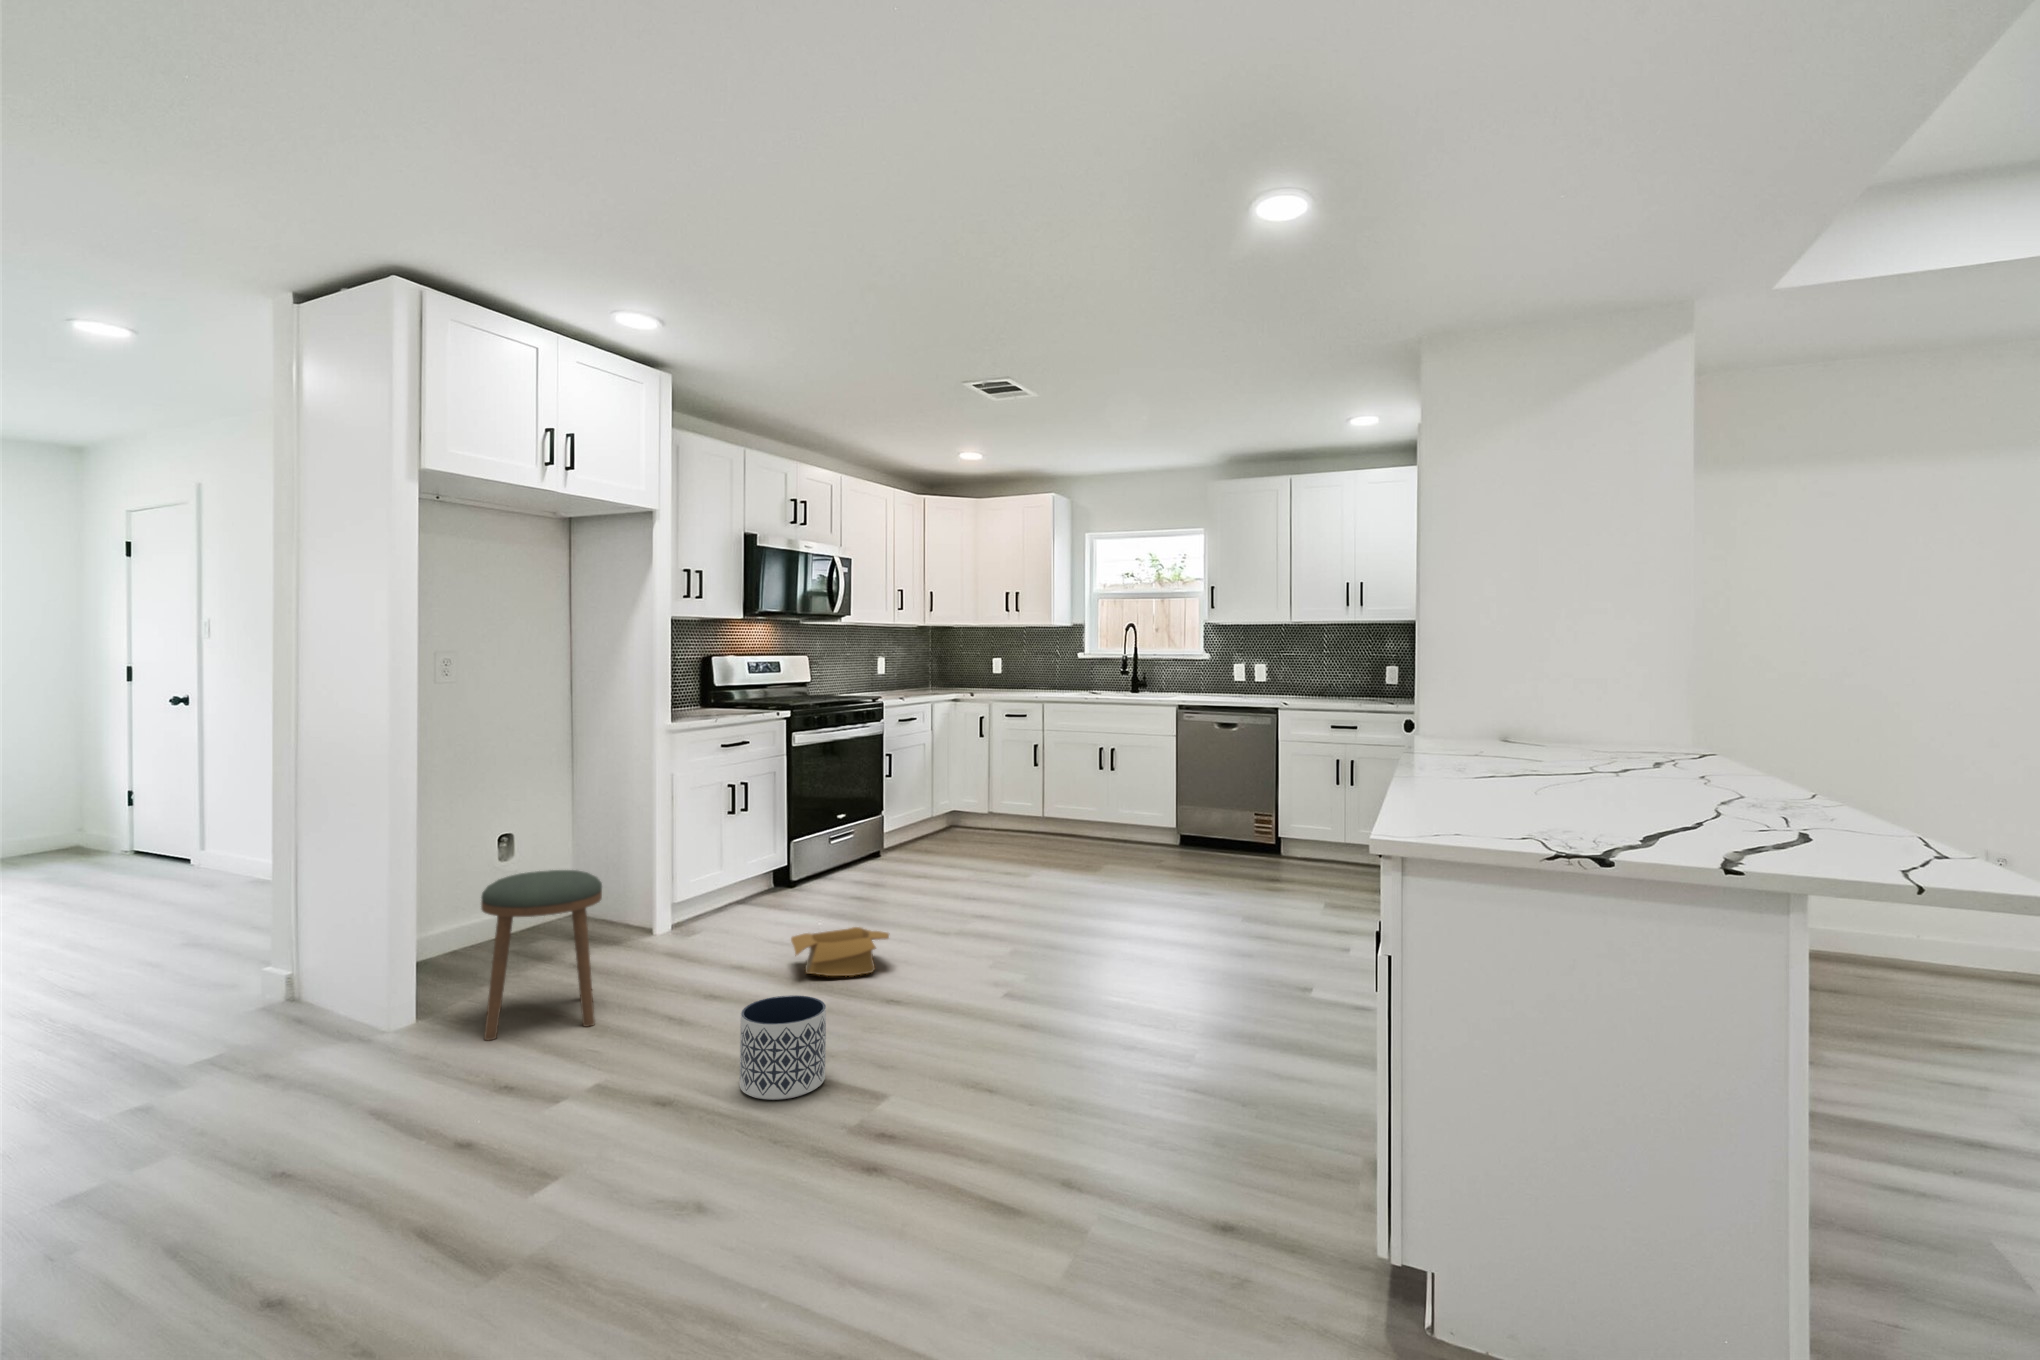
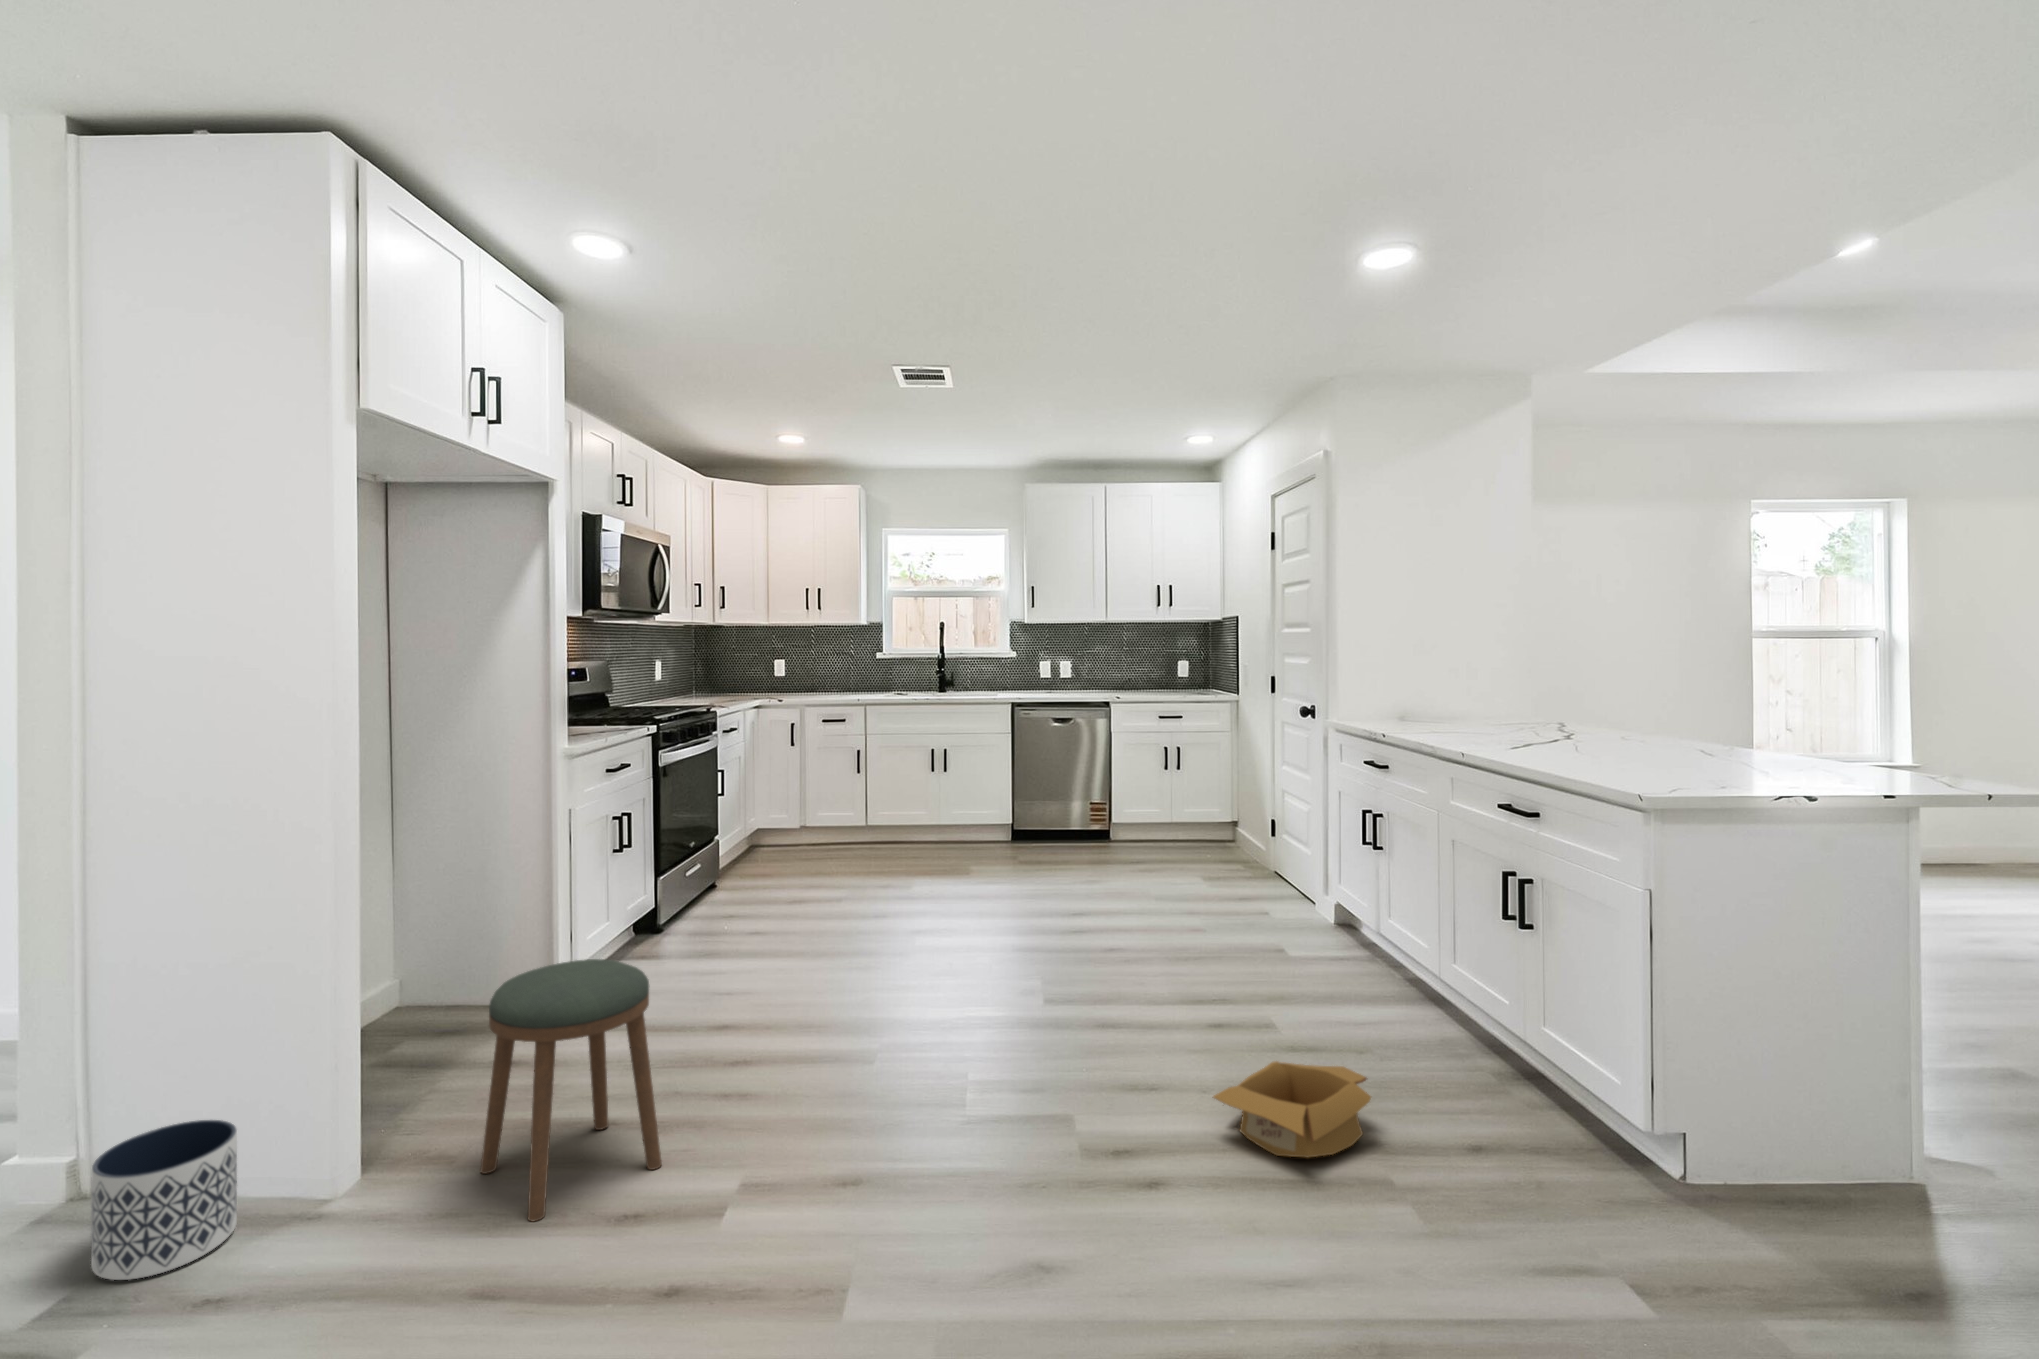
cardboard box: present [791,927,889,976] -> present [1213,1061,1371,1157]
planter: present [740,995,826,1100] -> present [91,1120,237,1280]

